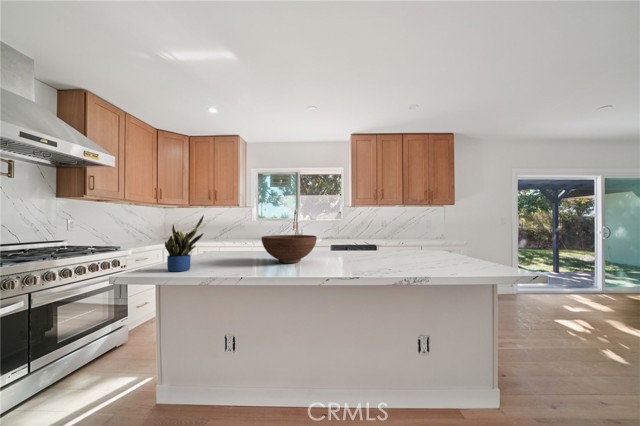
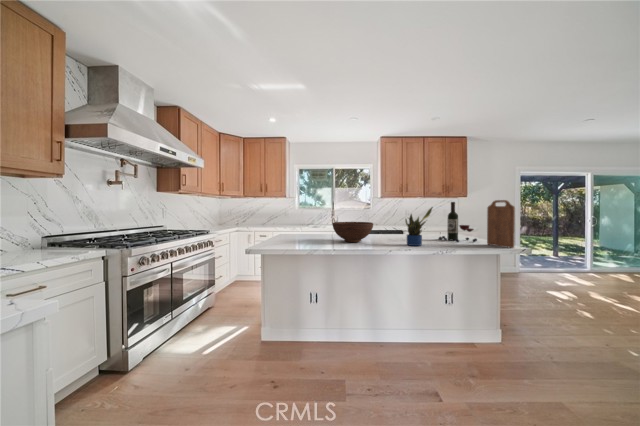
cutting board: none [465,204,501,270] -> present [487,200,515,248]
wine bottle: none [406,208,455,264] -> present [438,202,477,242]
potted plant: present [165,216,204,272] -> present [405,208,432,246]

